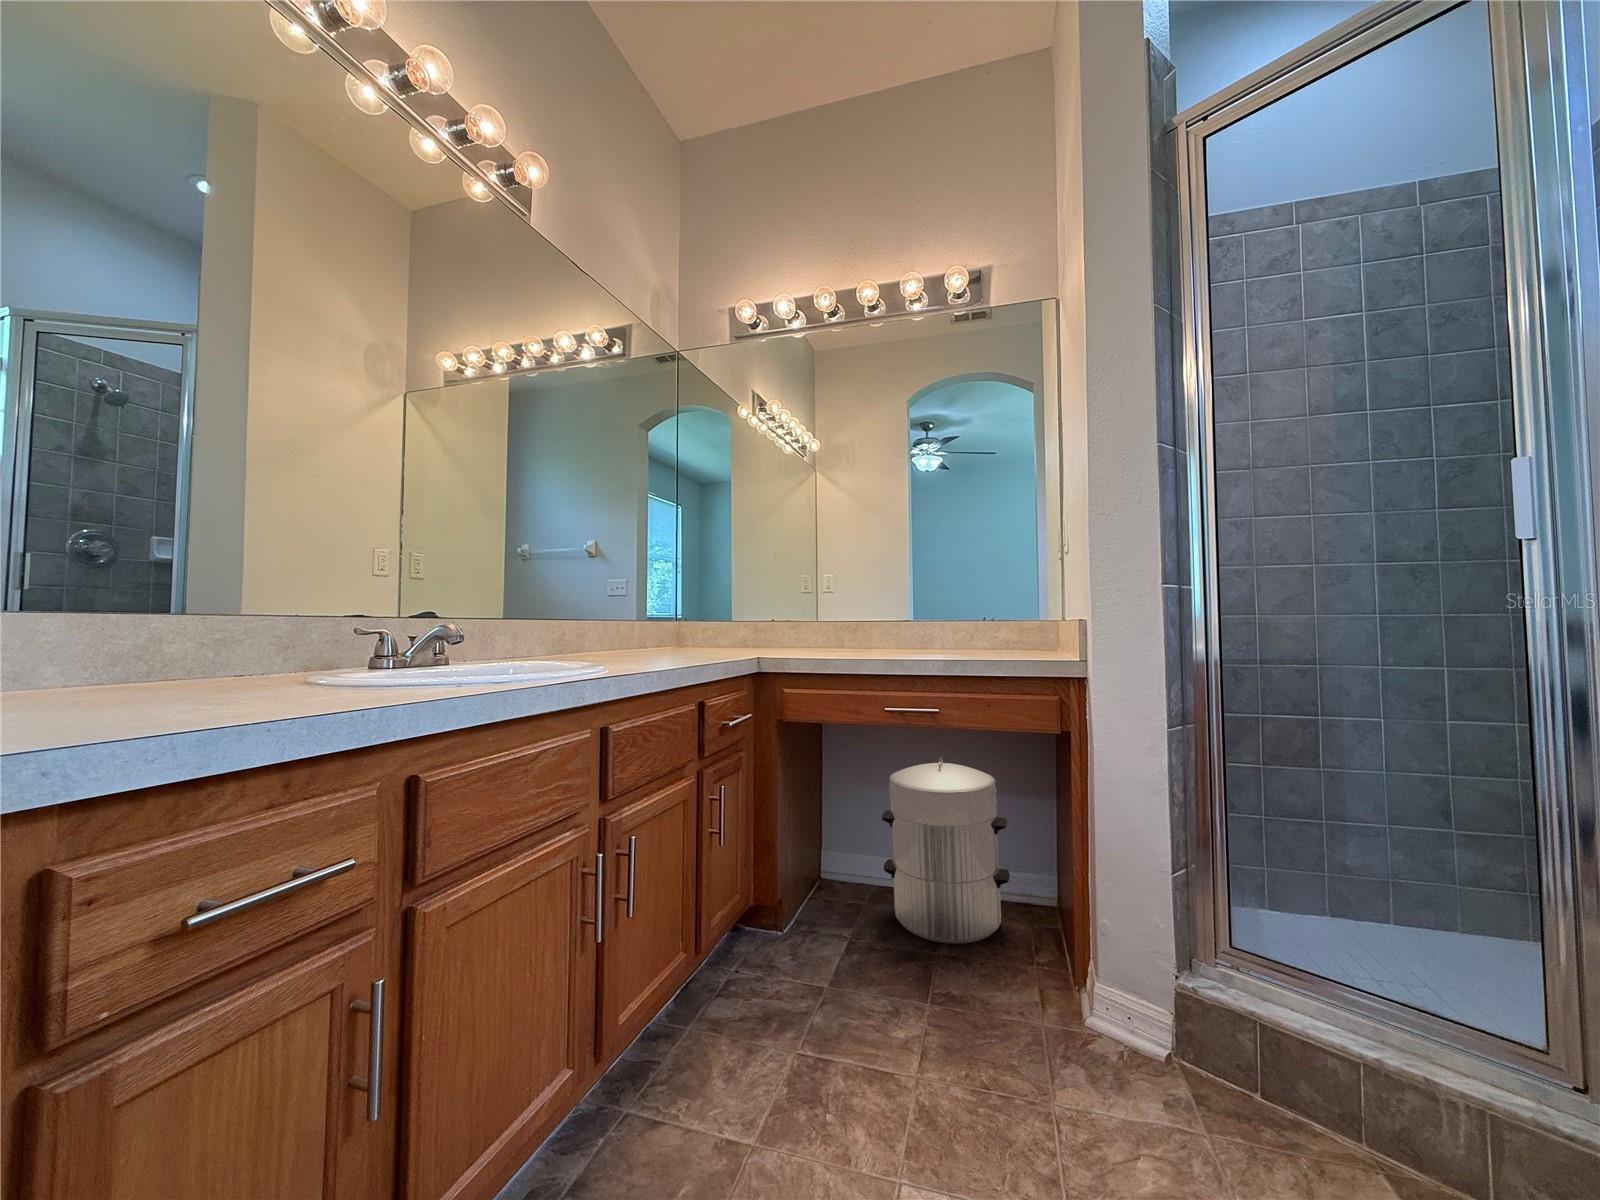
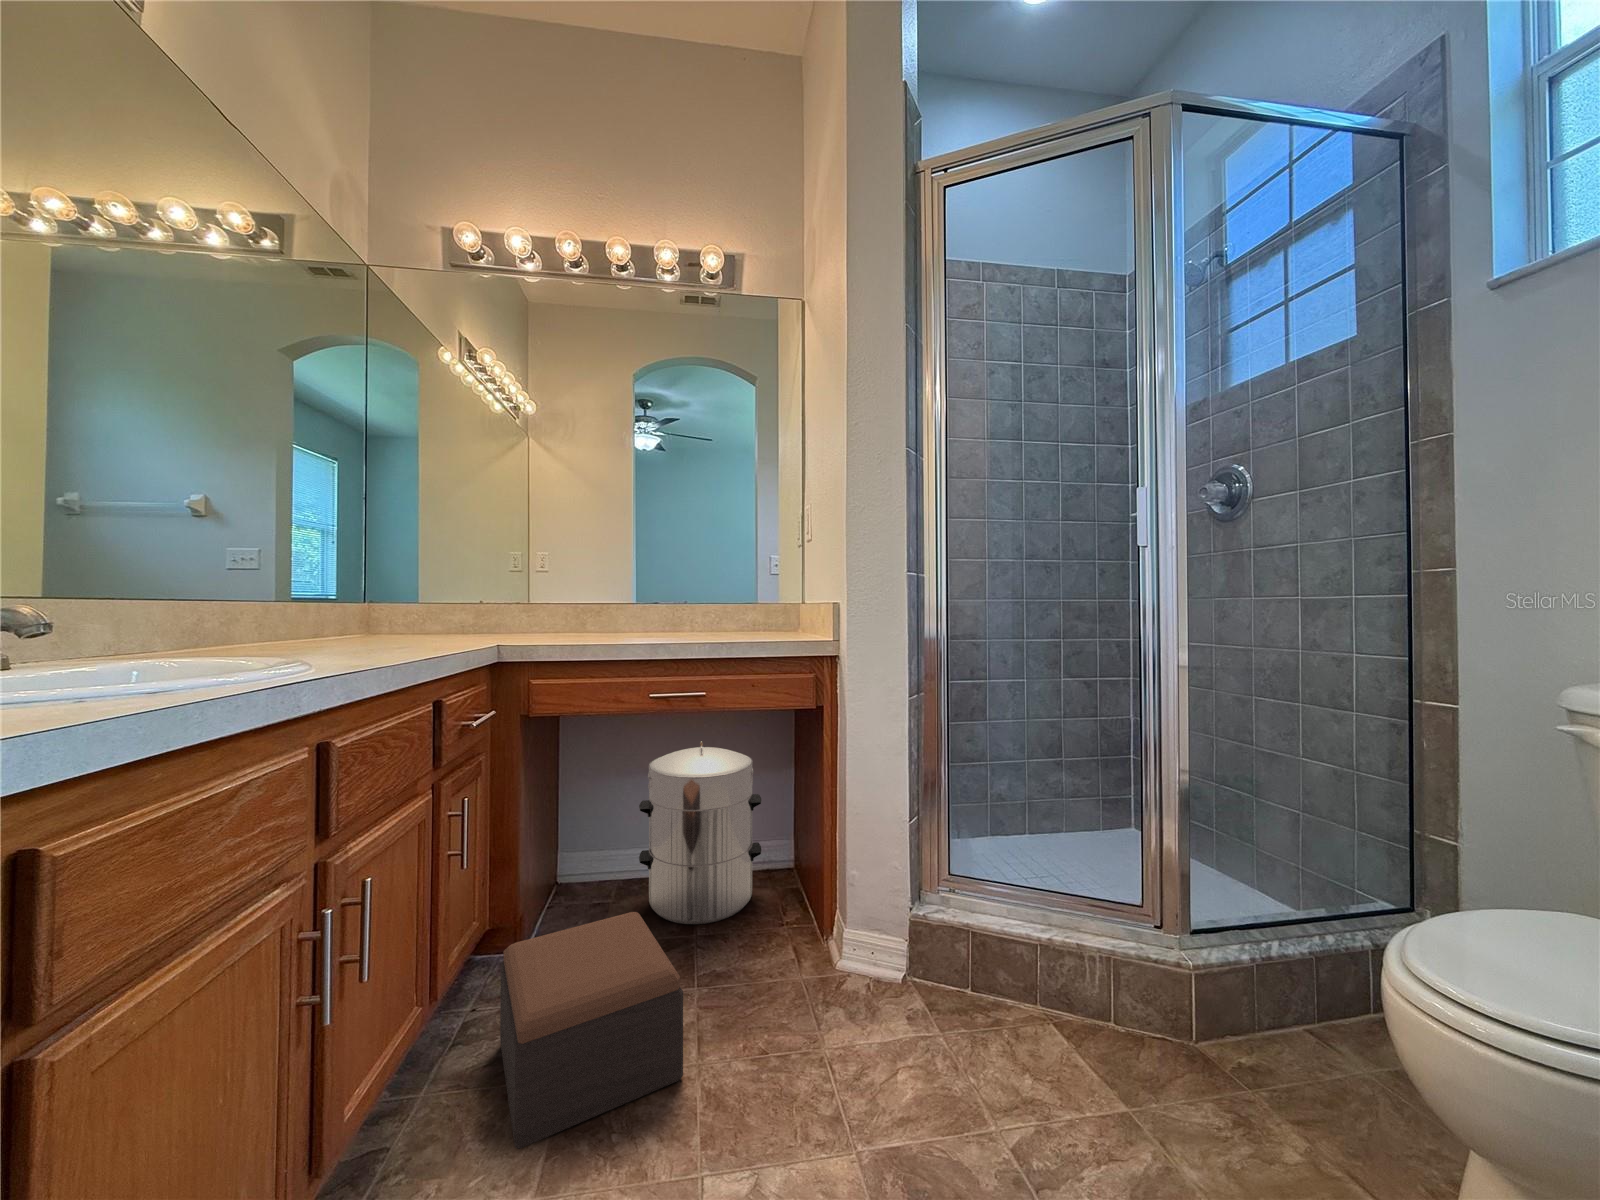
footstool: none [745,912,898,1096] -> present [500,912,683,1149]

